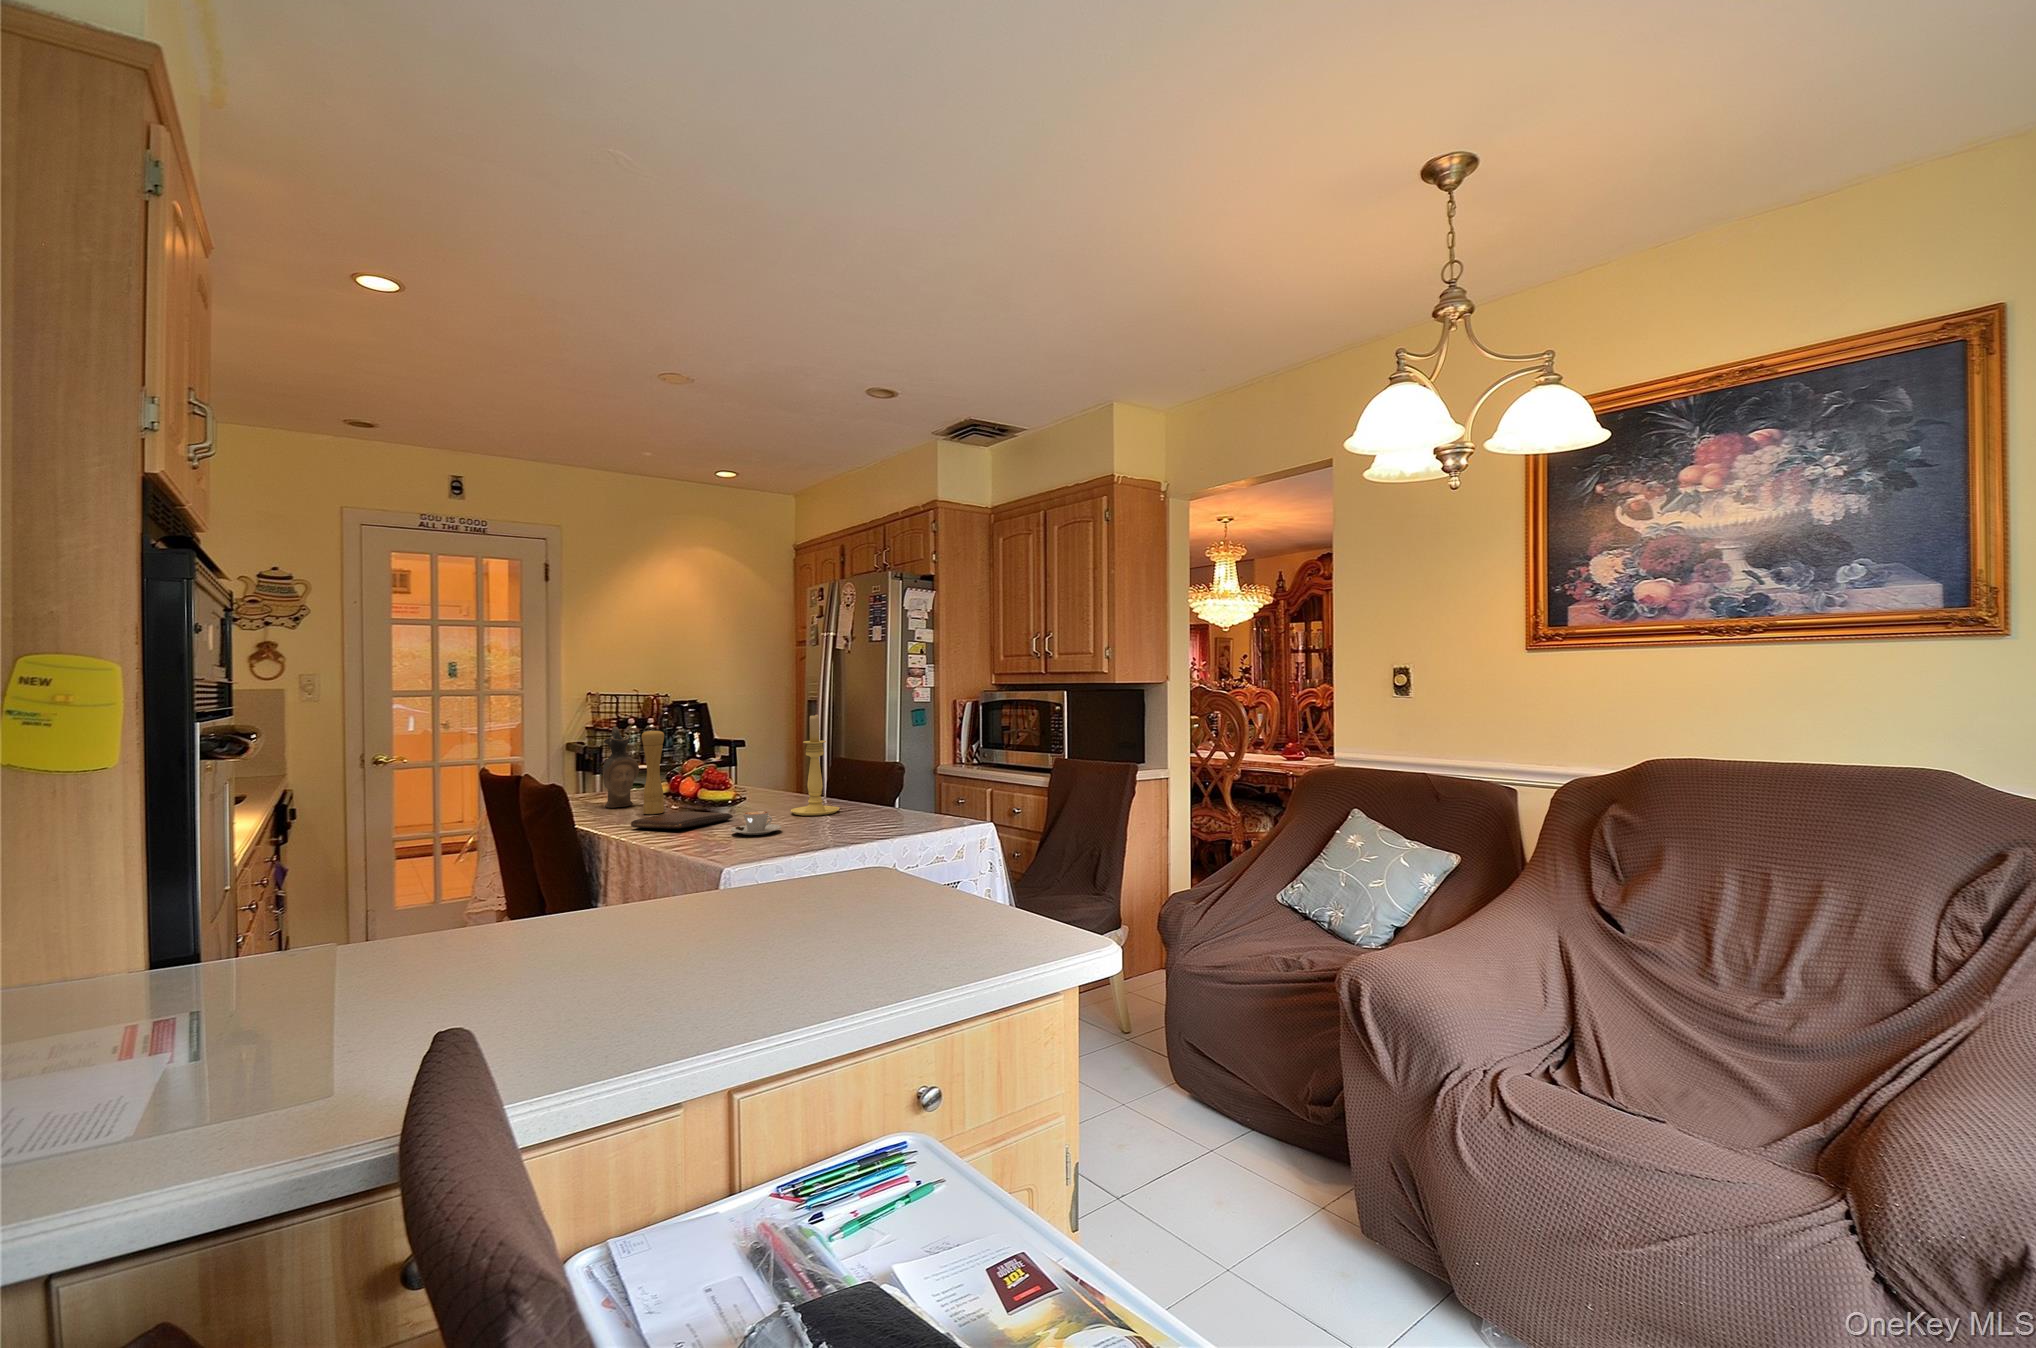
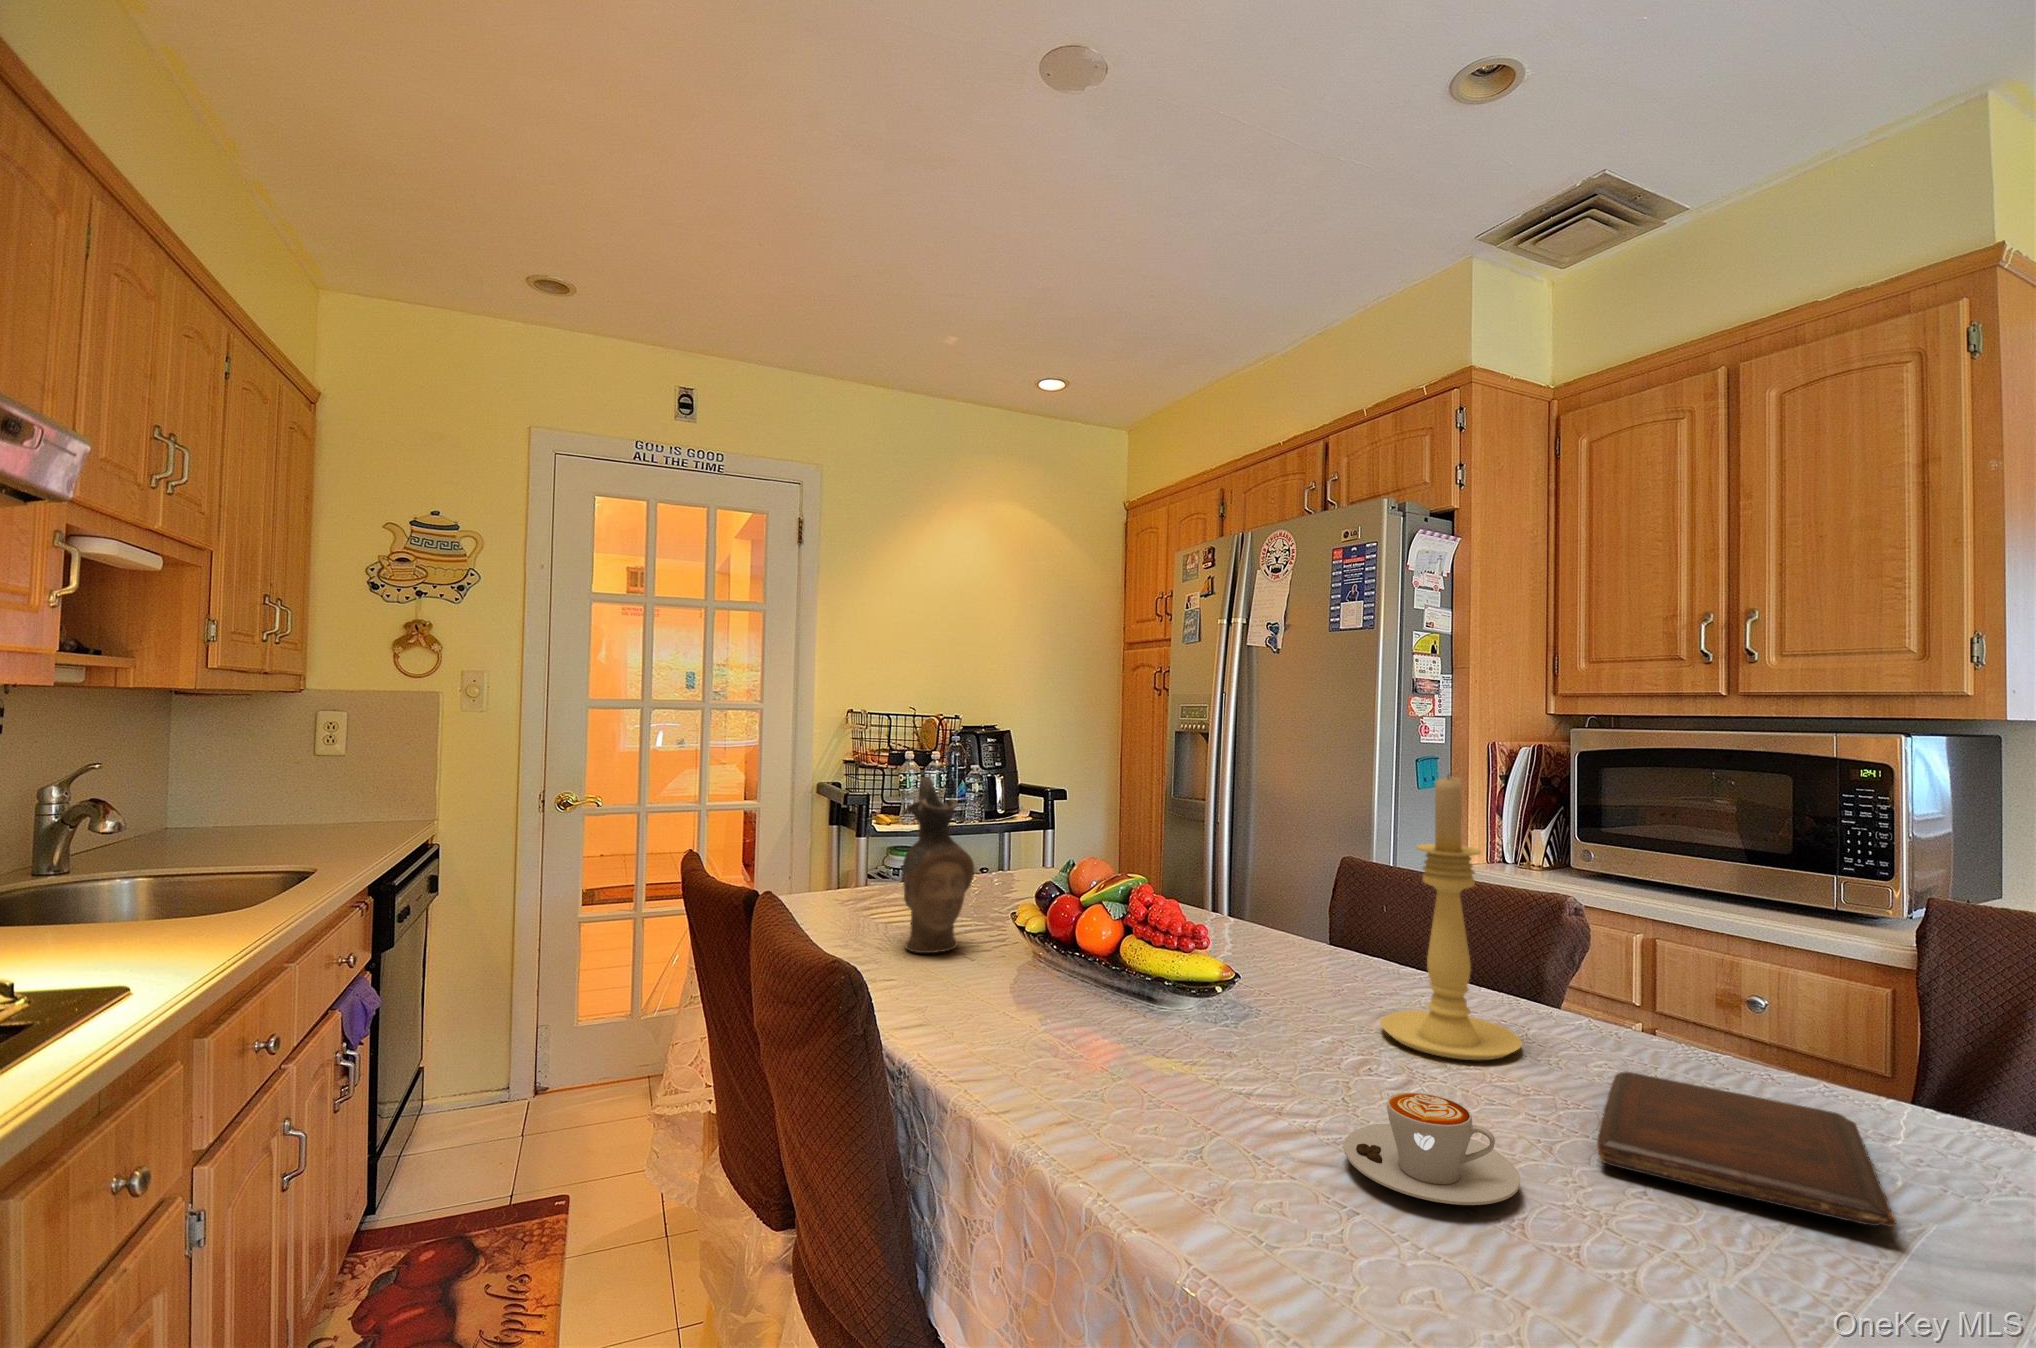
pepper mill: present [642,729,664,814] -> none [998,793,1048,995]
book: present [631,812,733,829] -> present [1597,1072,1896,1227]

